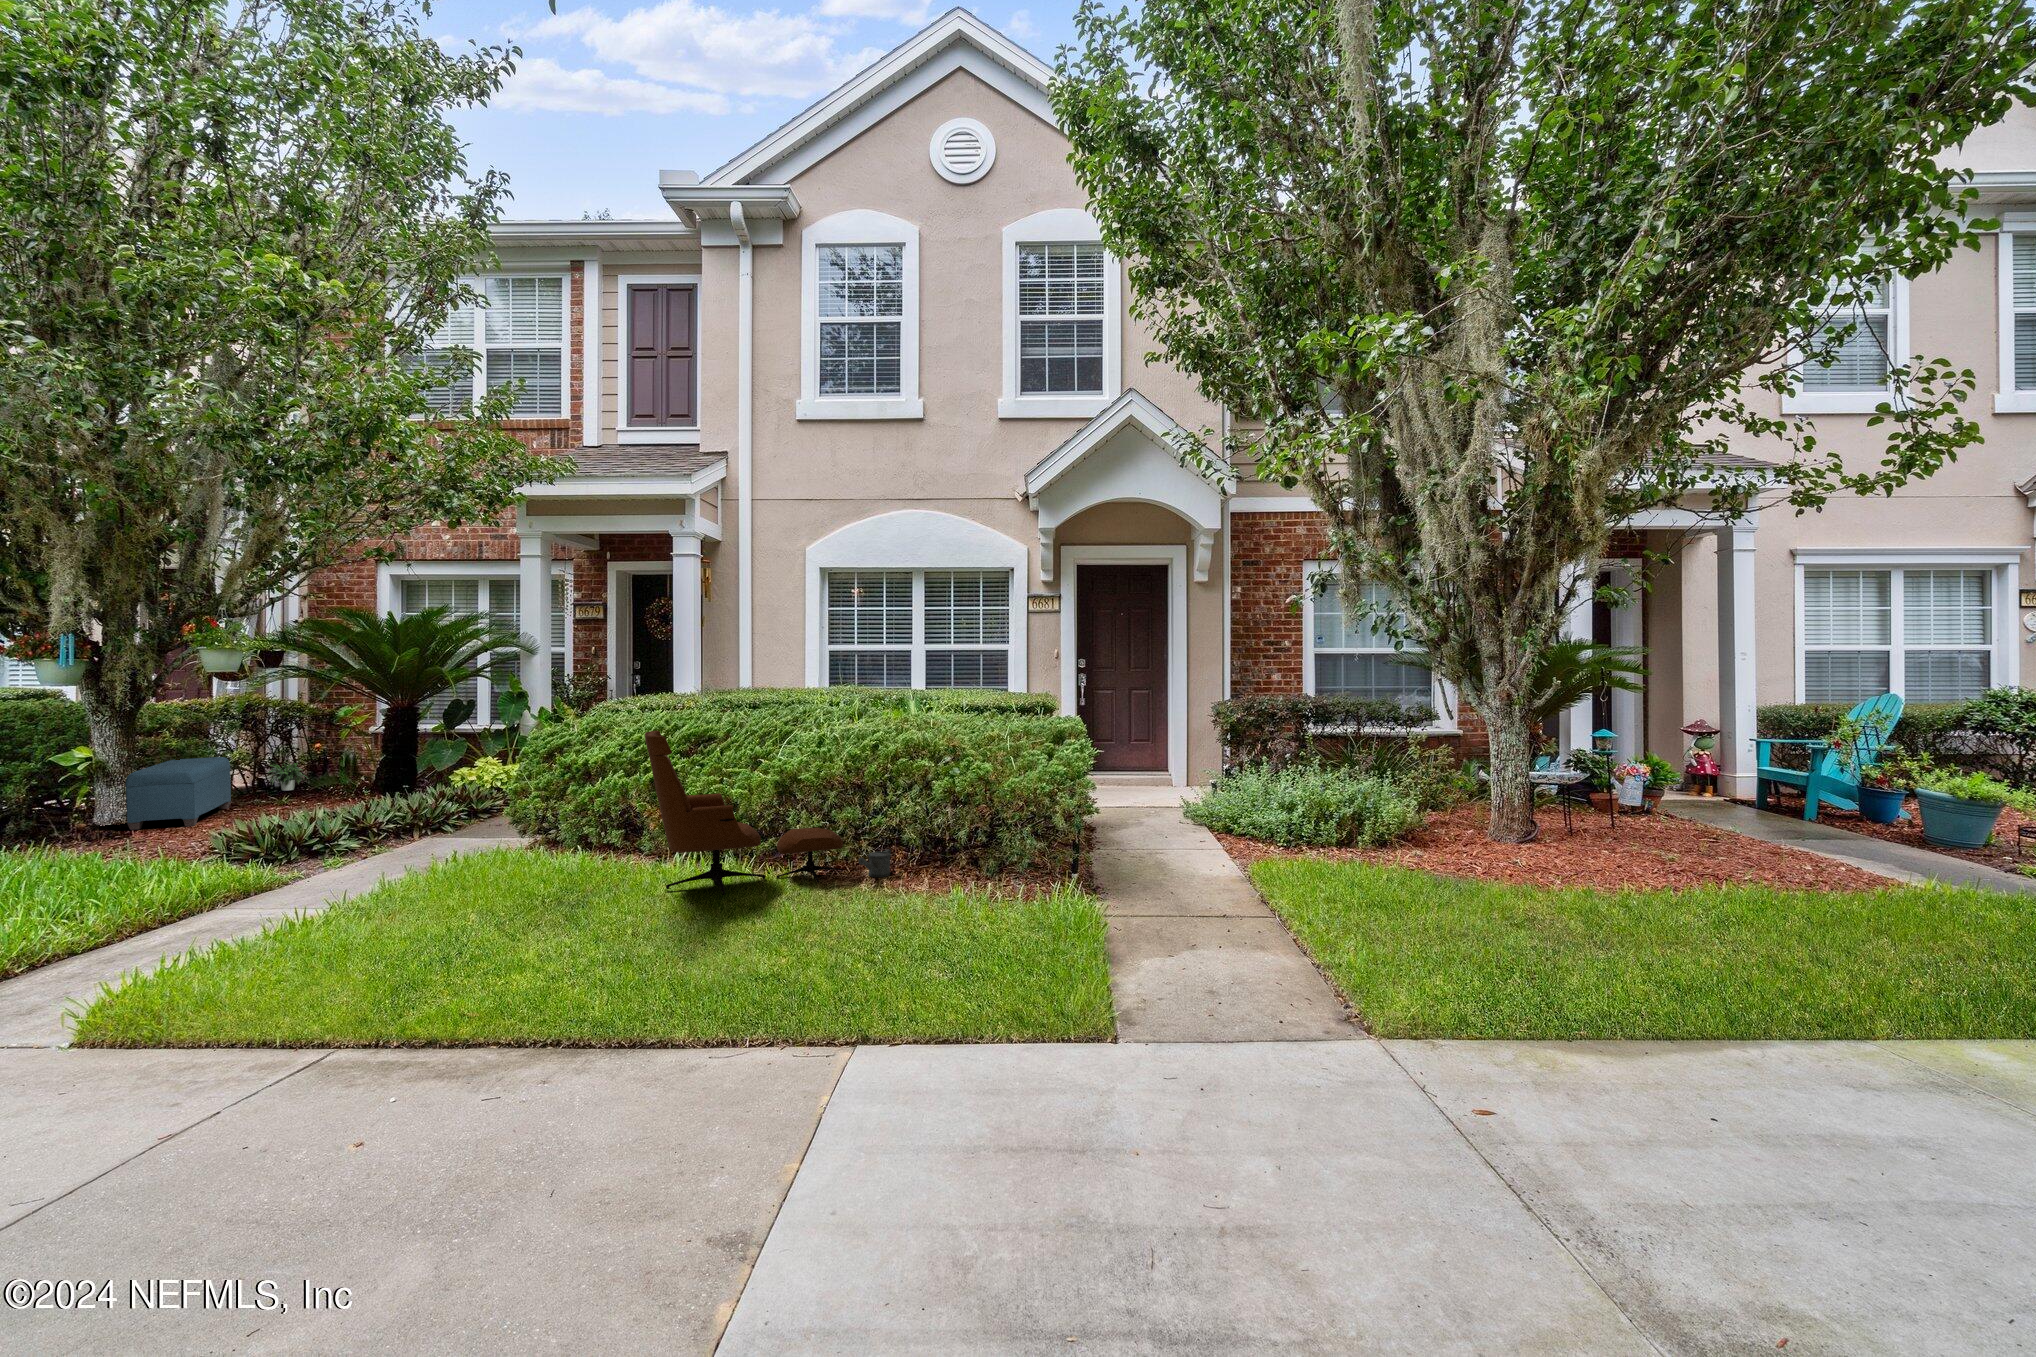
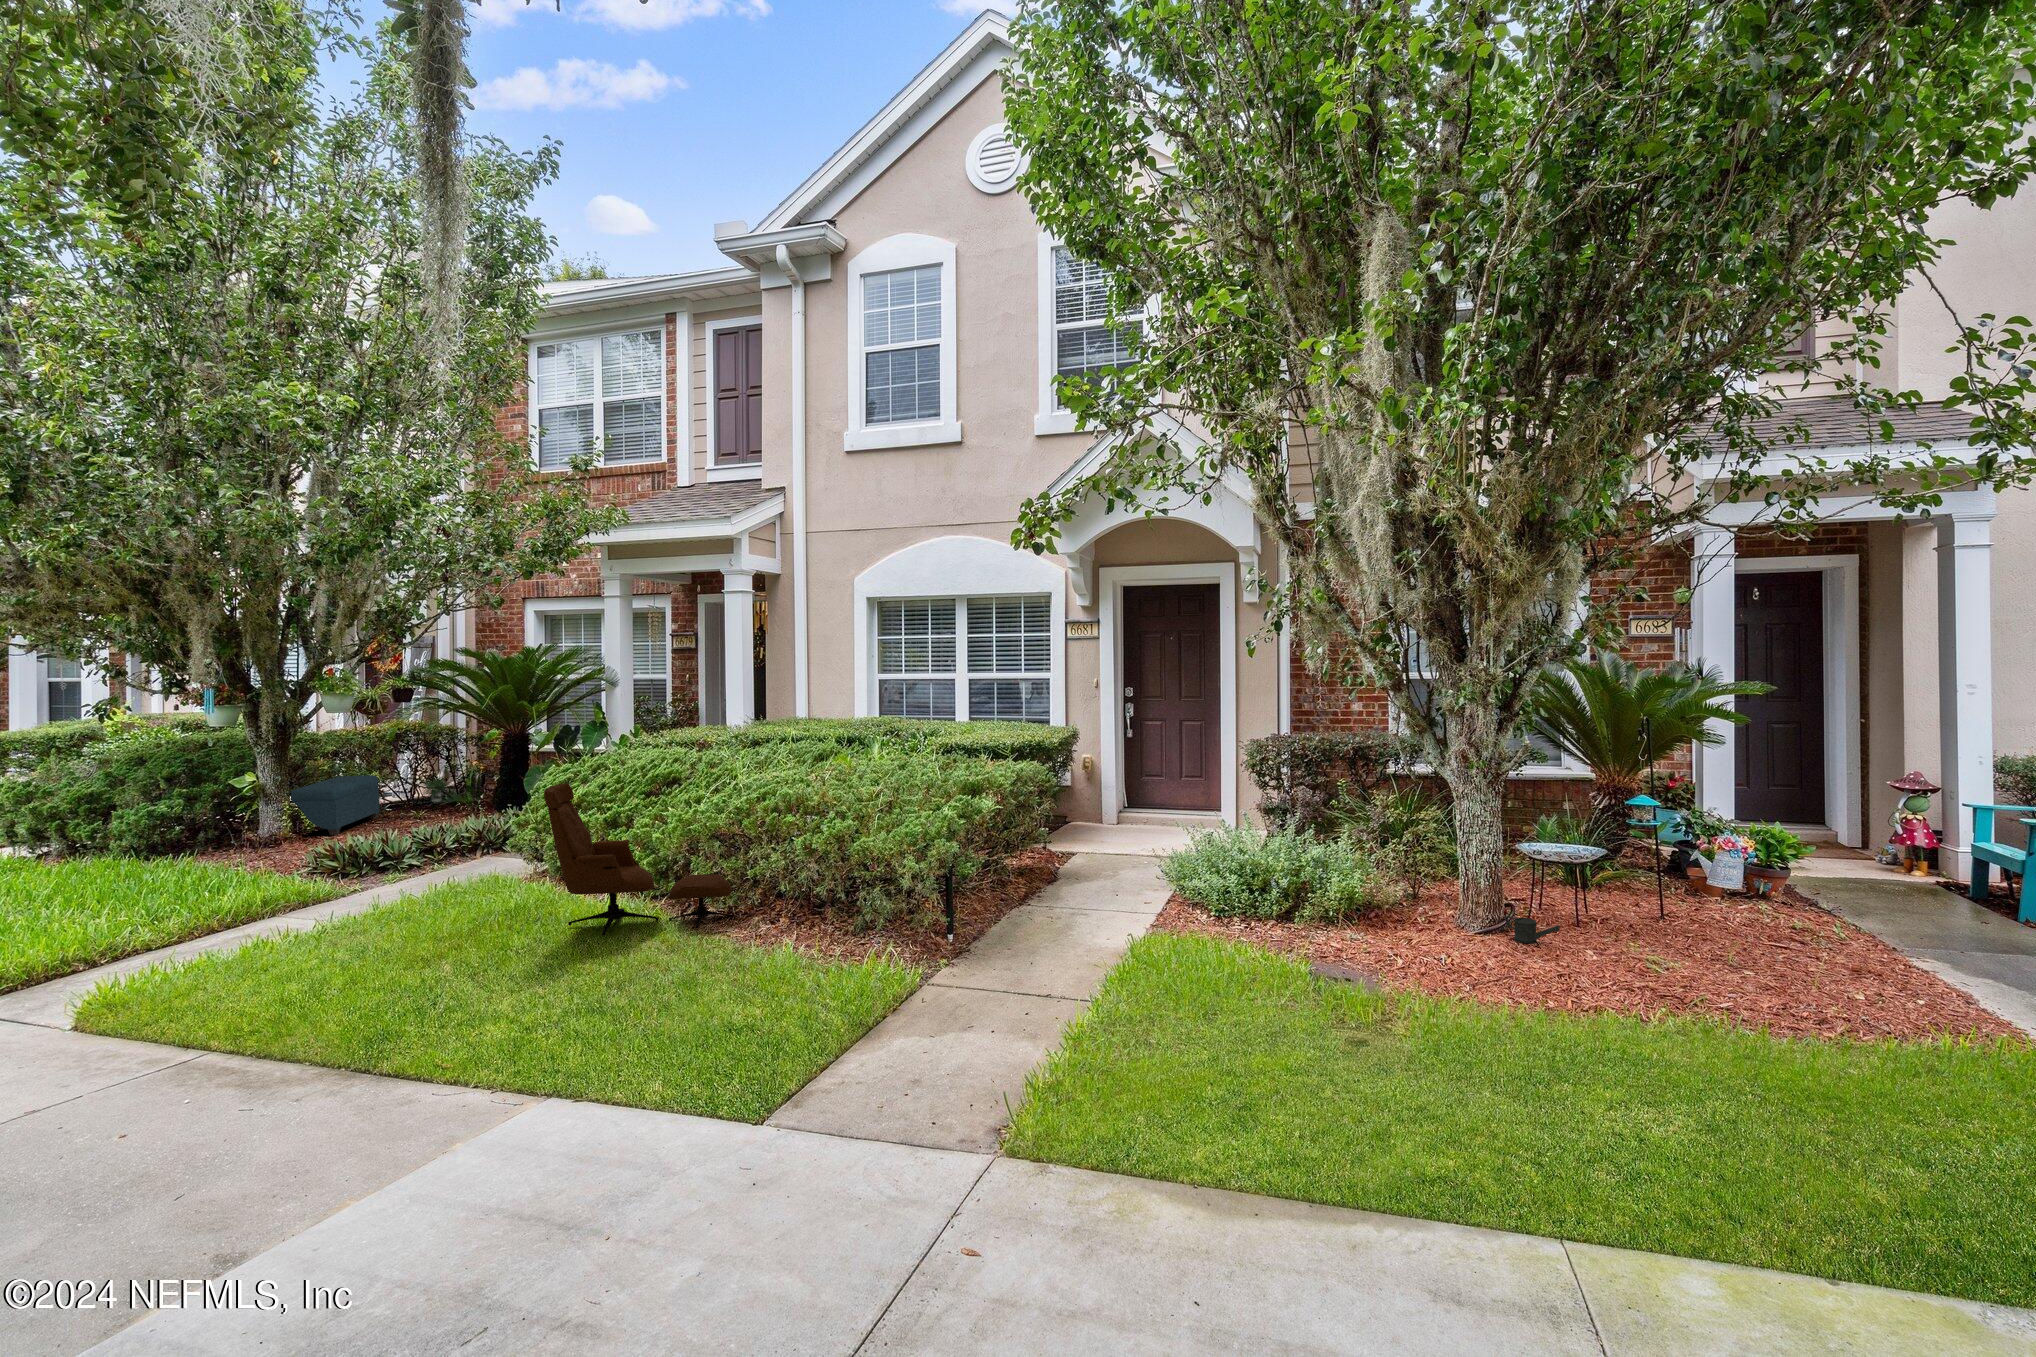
watering can: present [859,850,891,877] -> present [1506,916,1560,944]

